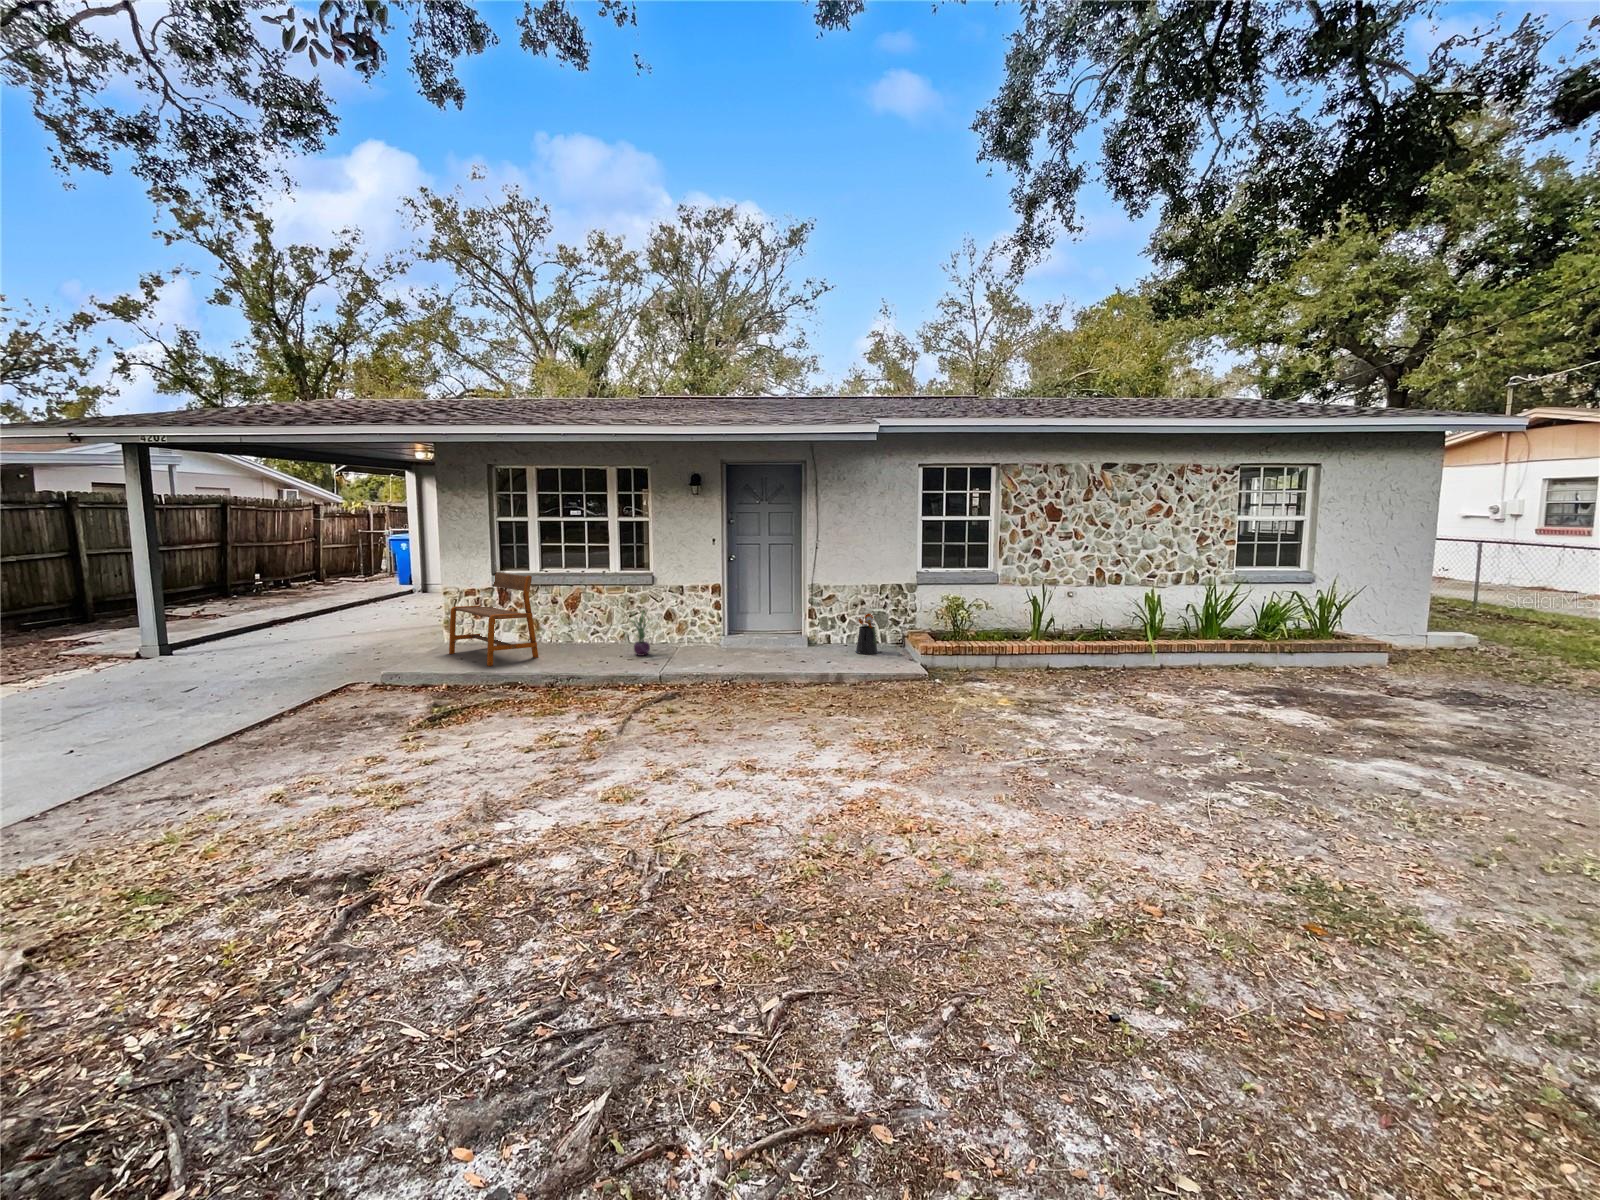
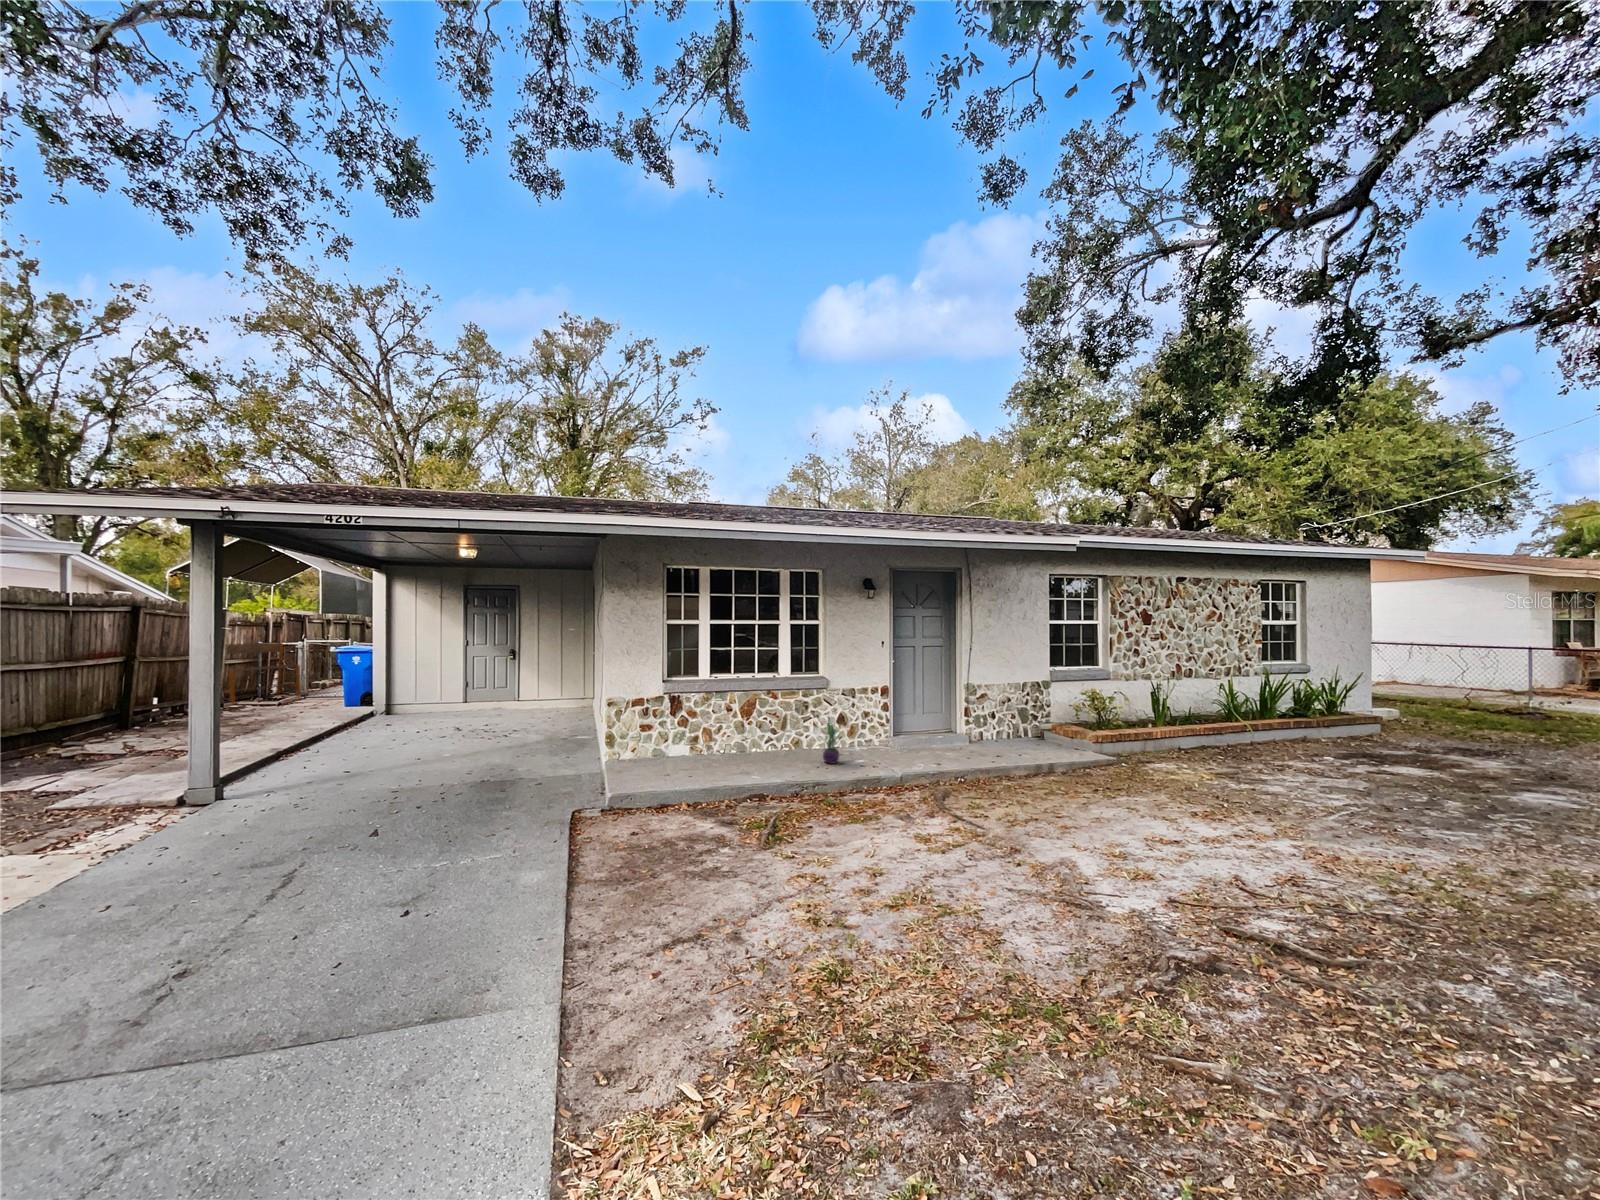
bench: present [449,572,539,666] -> present [223,642,301,703]
watering can: present [856,613,878,654] -> none [1013,710,1036,749]

